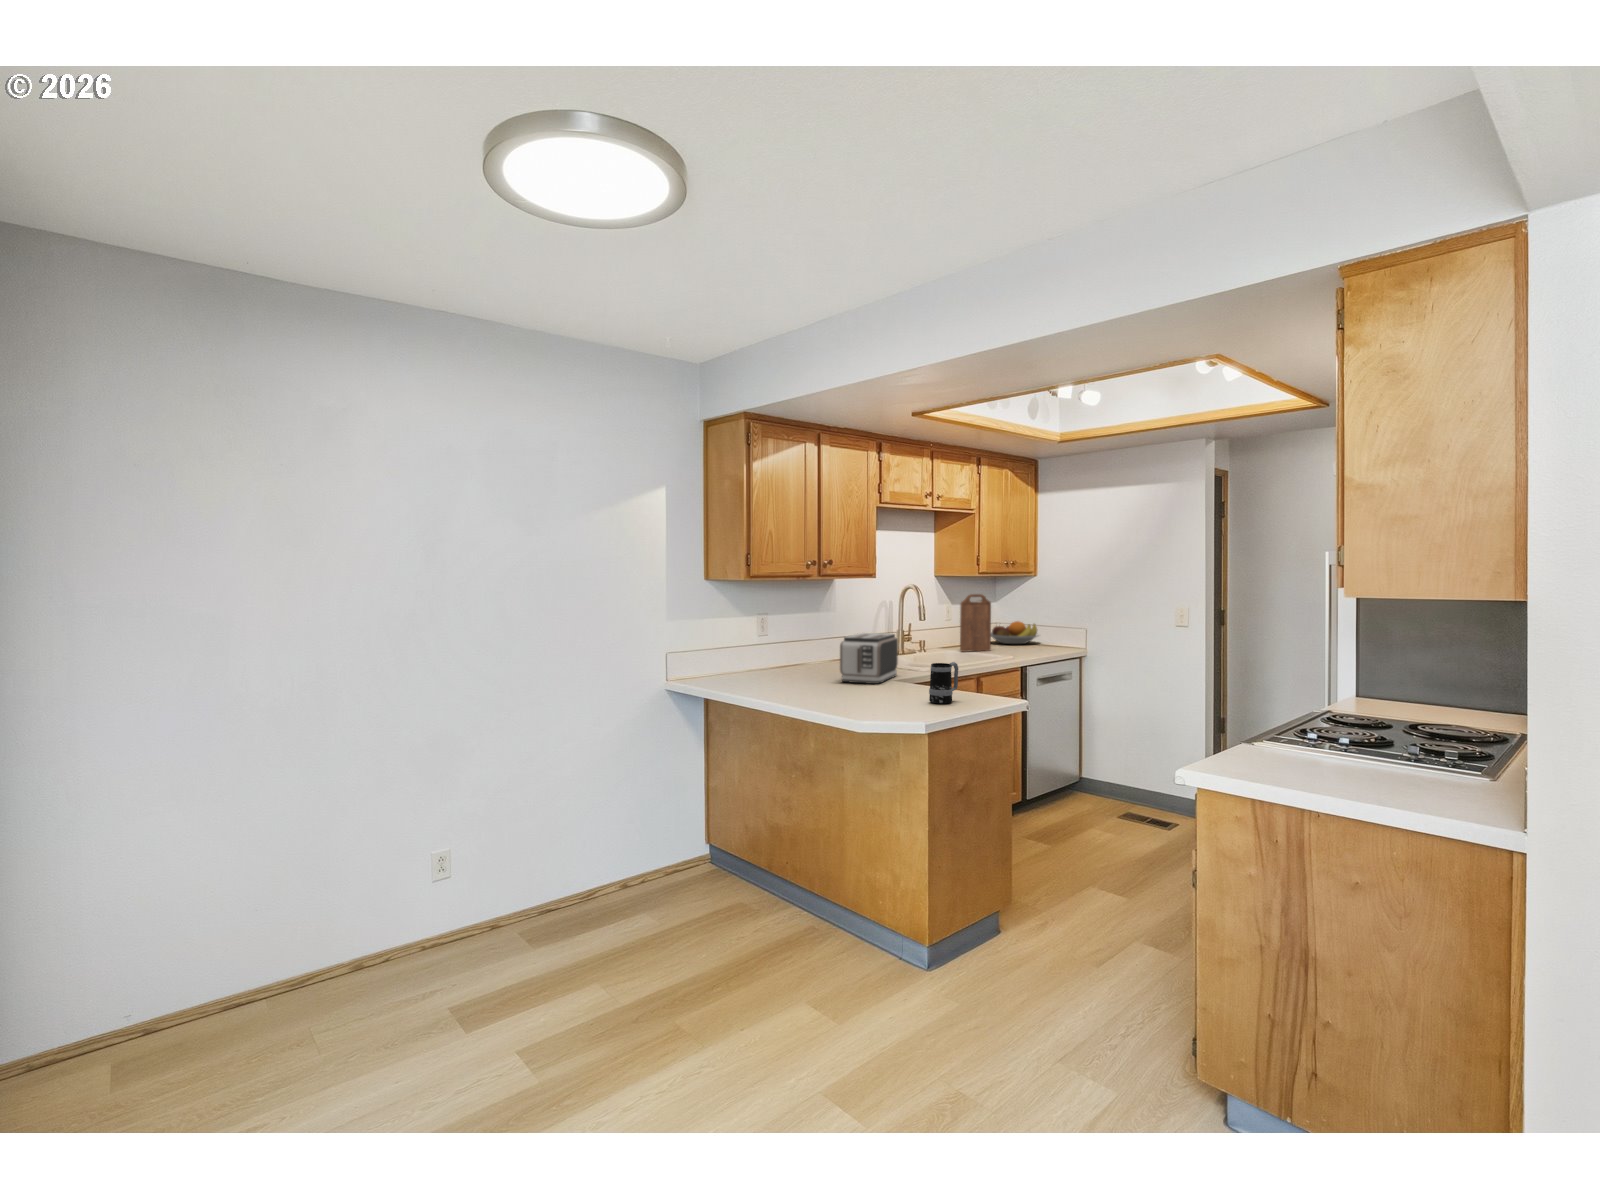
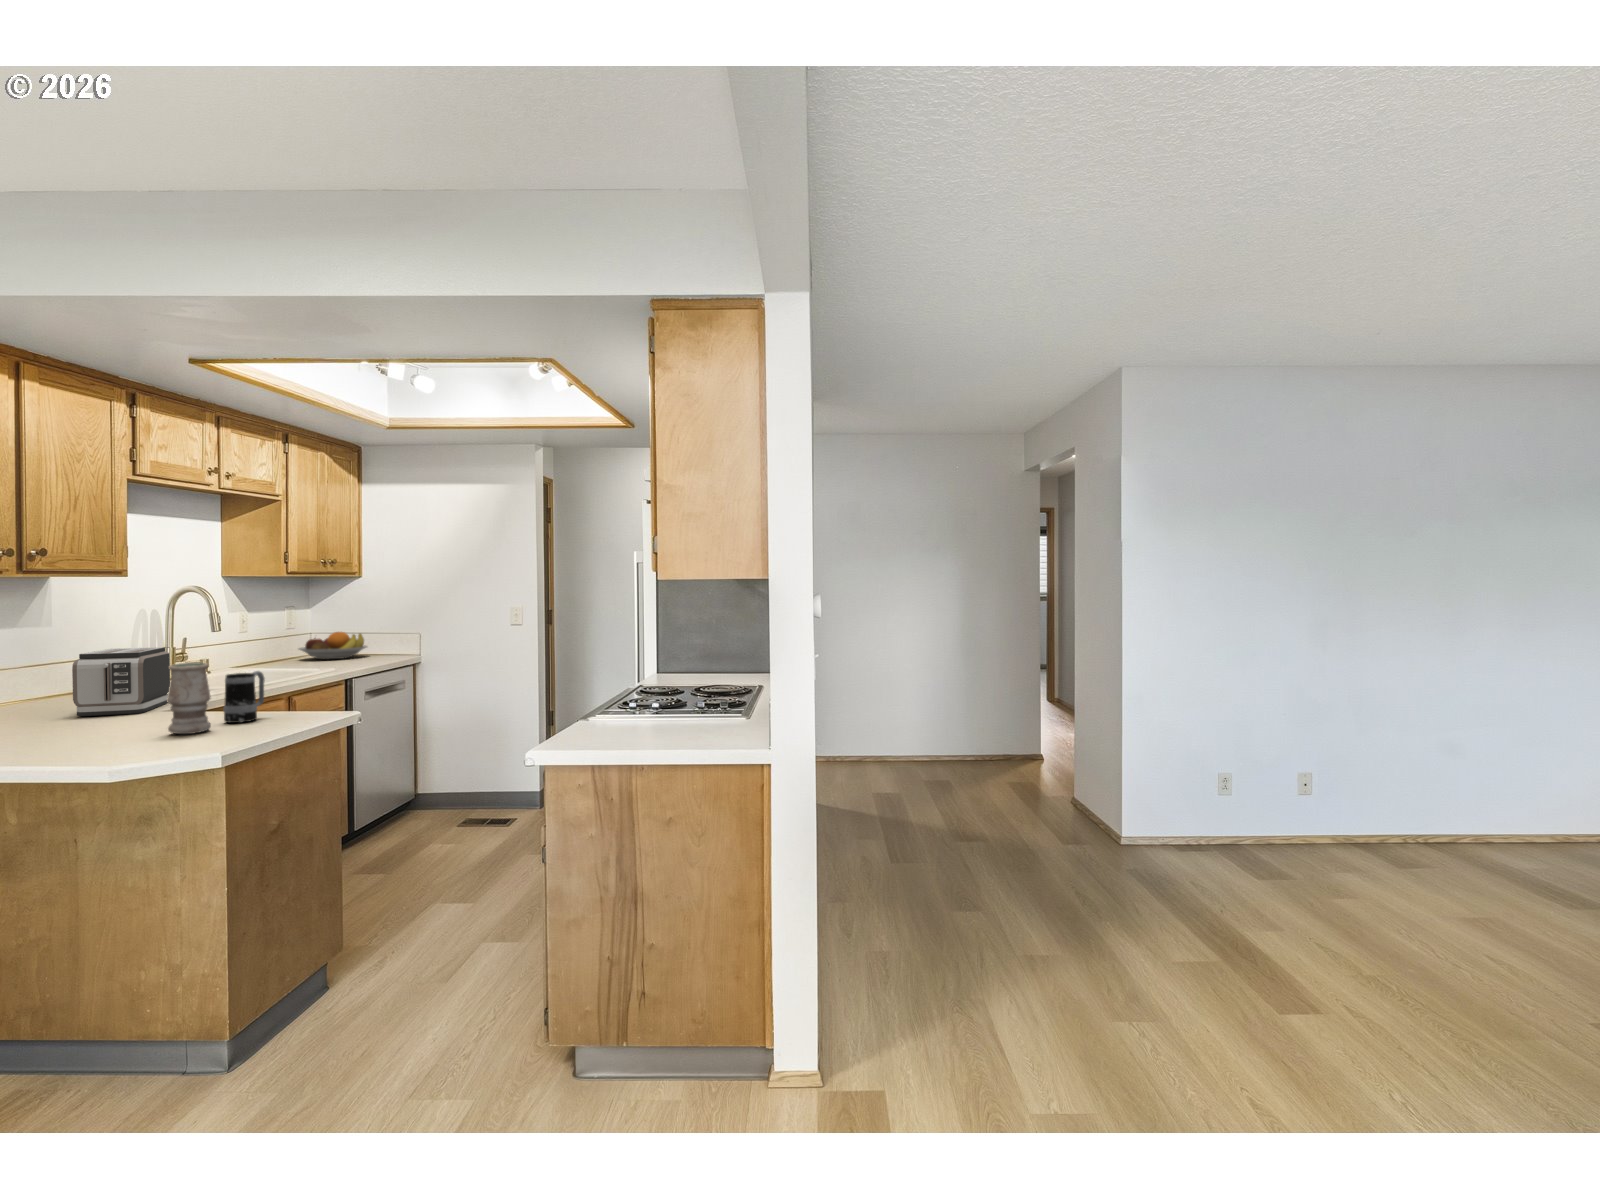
cutting board: present [960,594,991,652] -> none [261,599,304,671]
vase: none [892,653,920,710] -> present [167,662,211,734]

